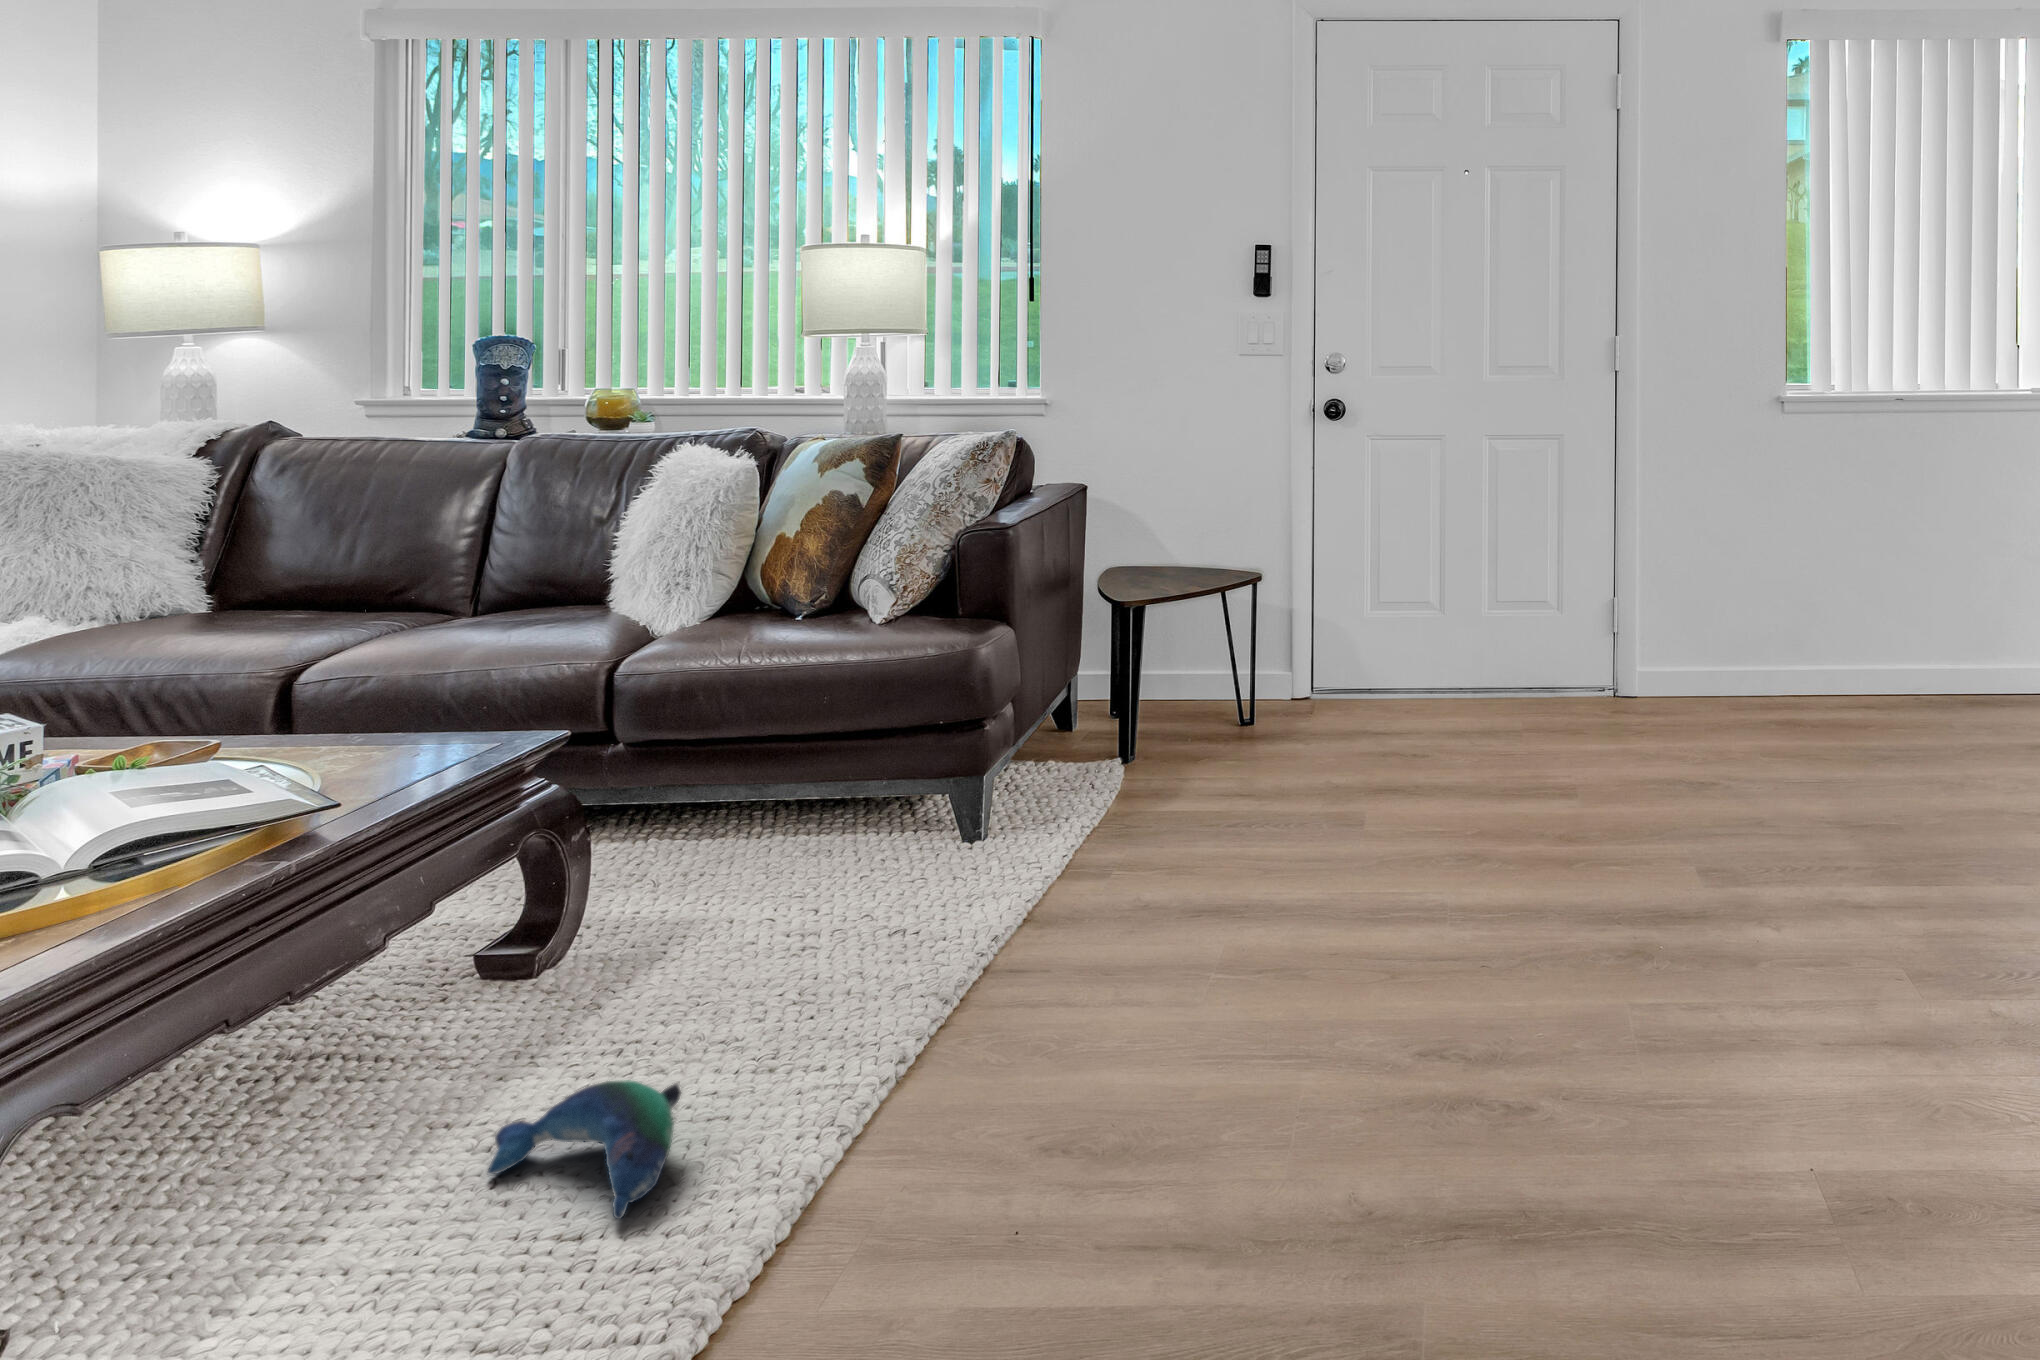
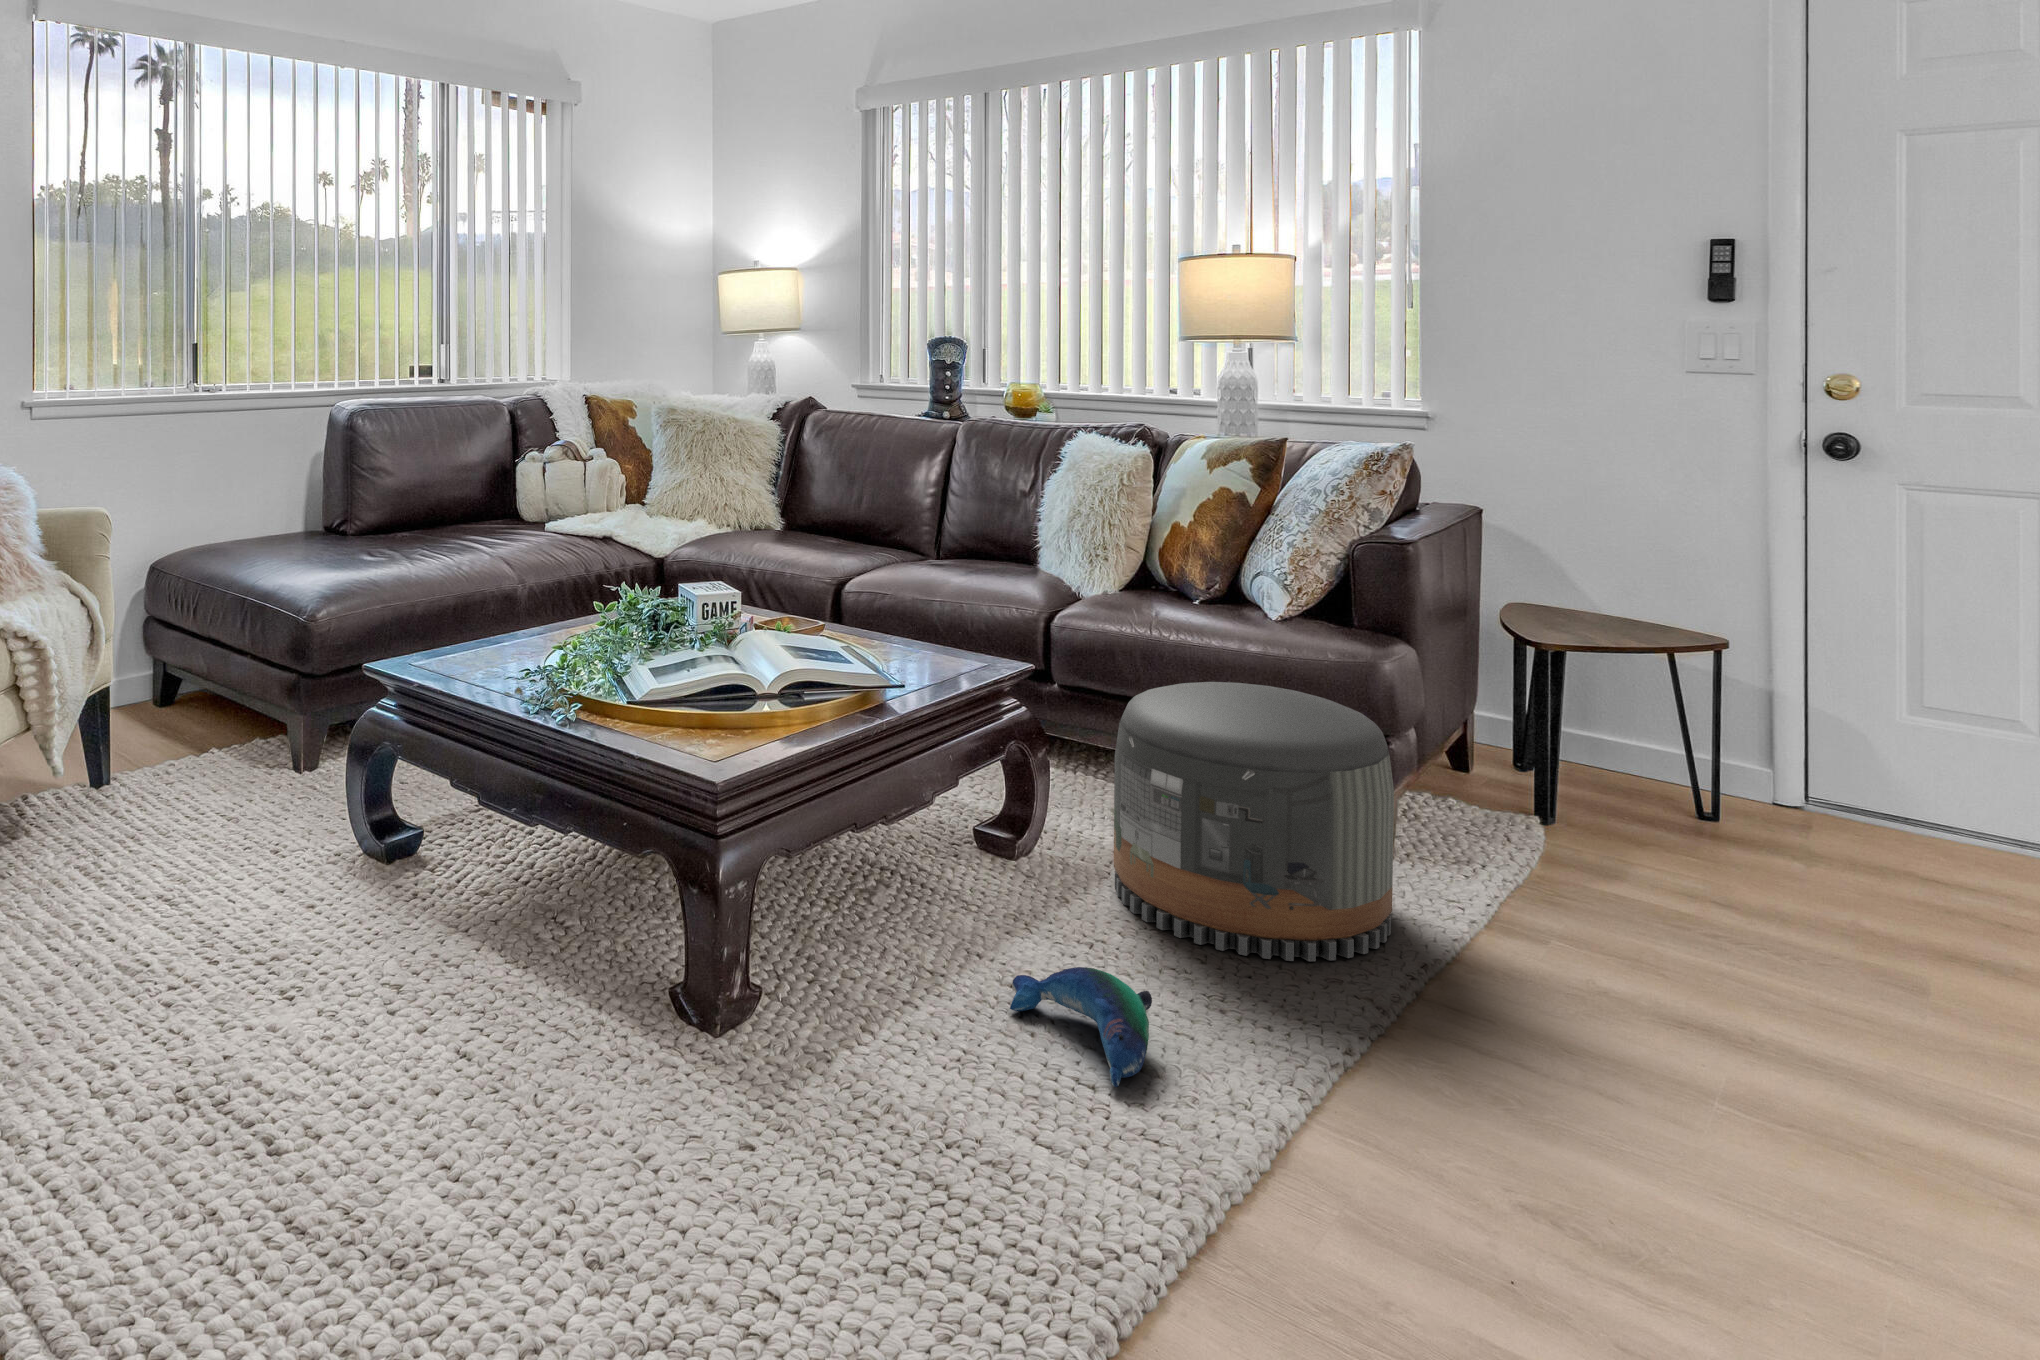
pouf: none [671,696,979,999] -> present [1114,682,1394,961]

